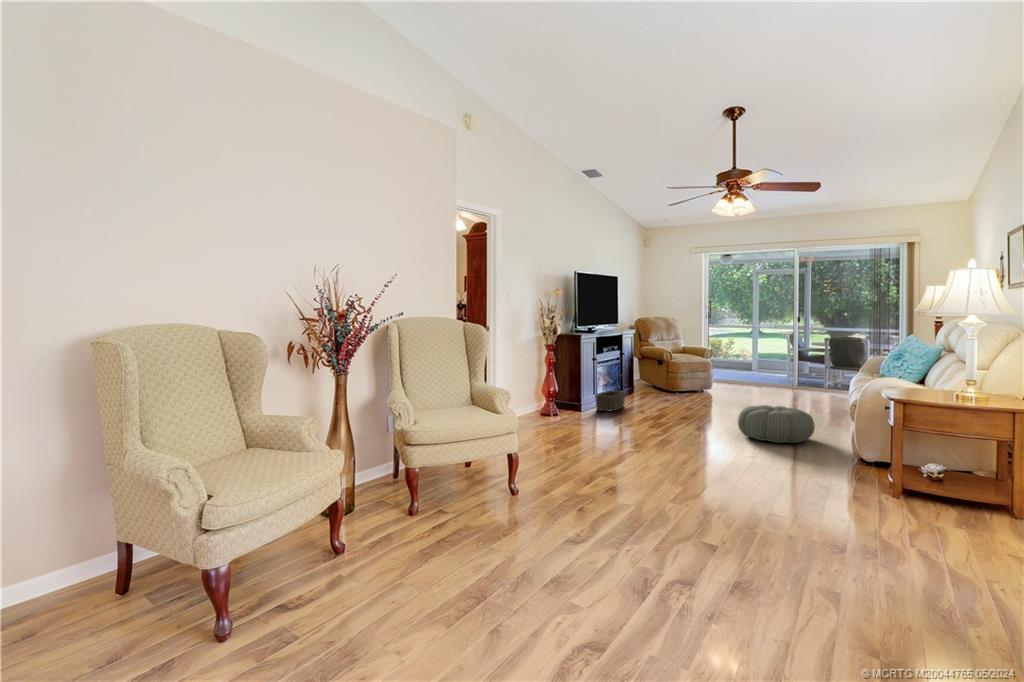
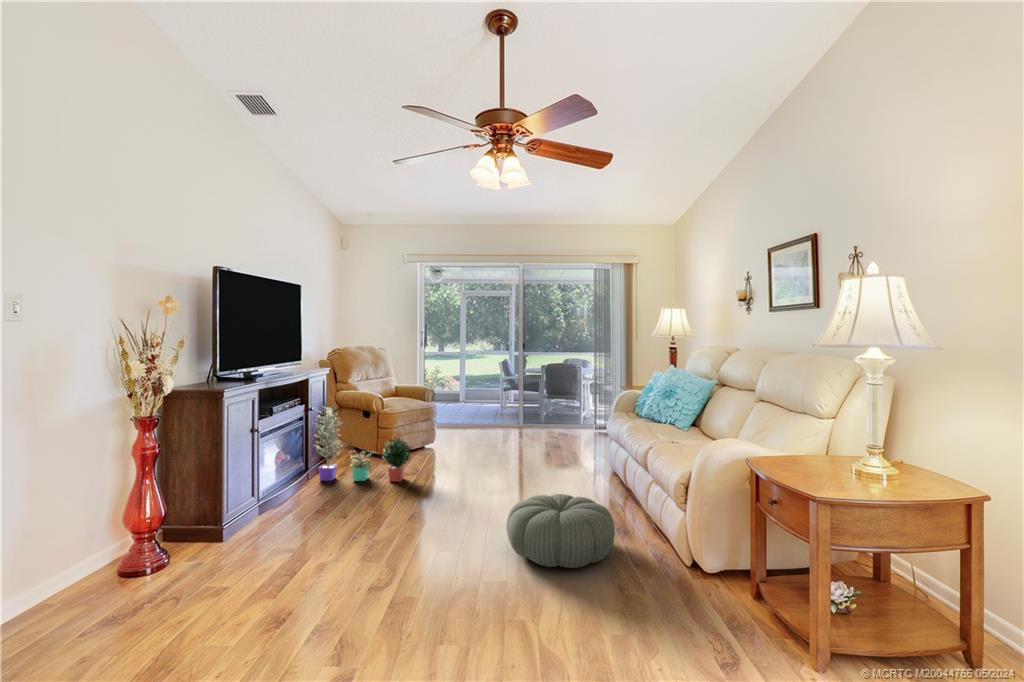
potted plant: none [625,351,689,404] -> present [315,405,411,482]
basket: present [595,375,625,412] -> none [255,452,313,527]

